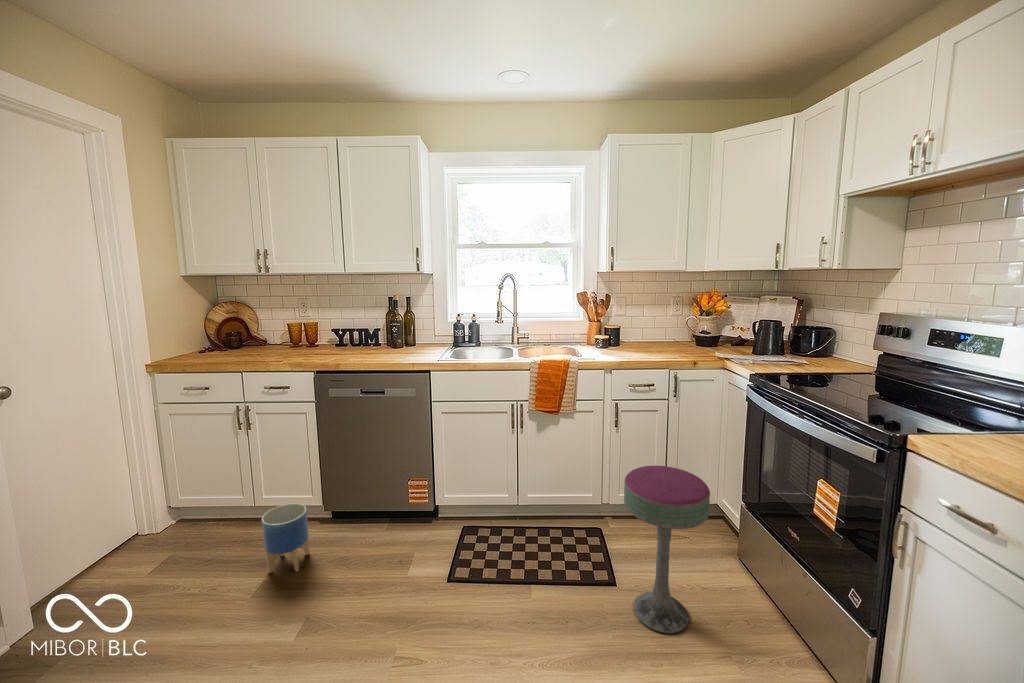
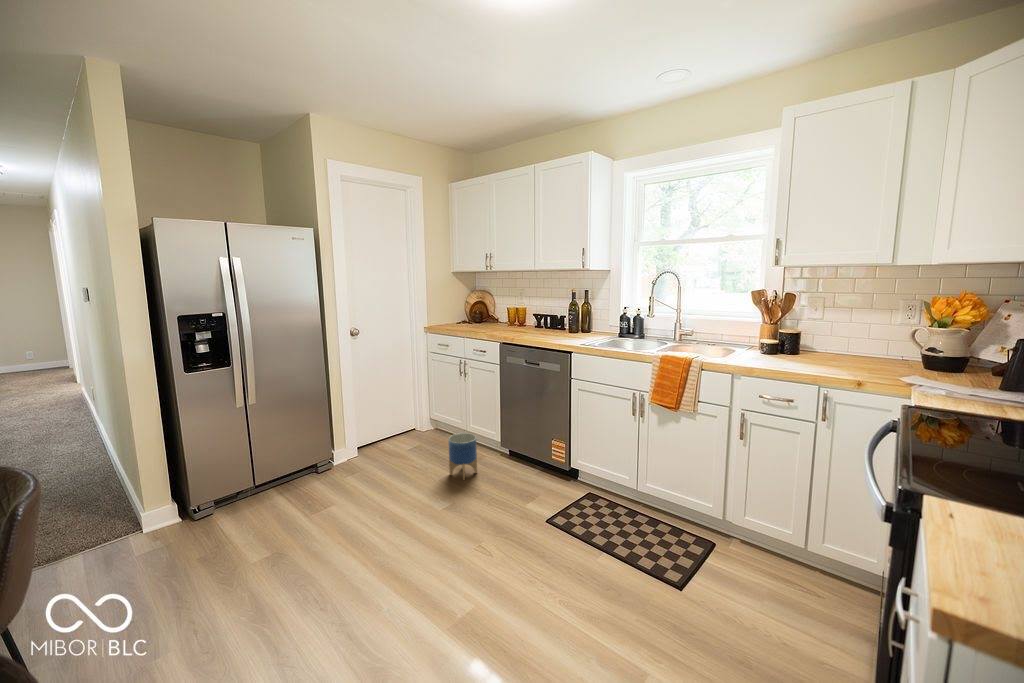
bar stool: present [624,466,710,633] -> none [664,471,757,648]

